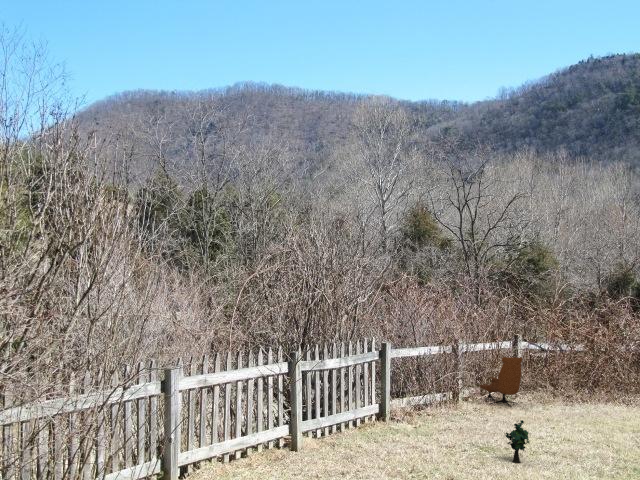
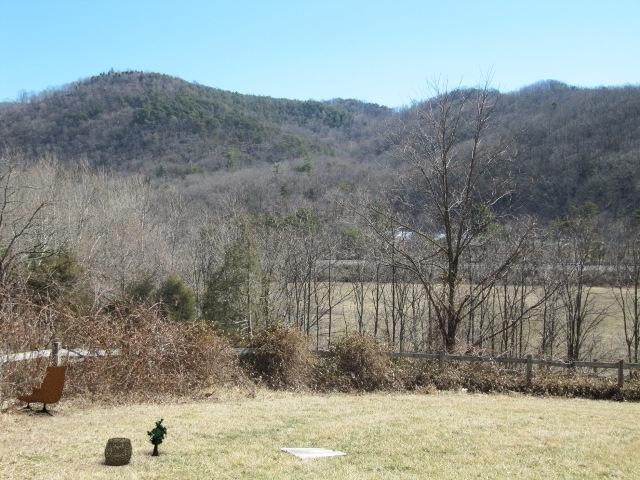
decorative plant: present [505,420,529,463] -> present [147,419,167,456]
woven basket: none [553,438,585,470] -> present [104,438,132,466]

